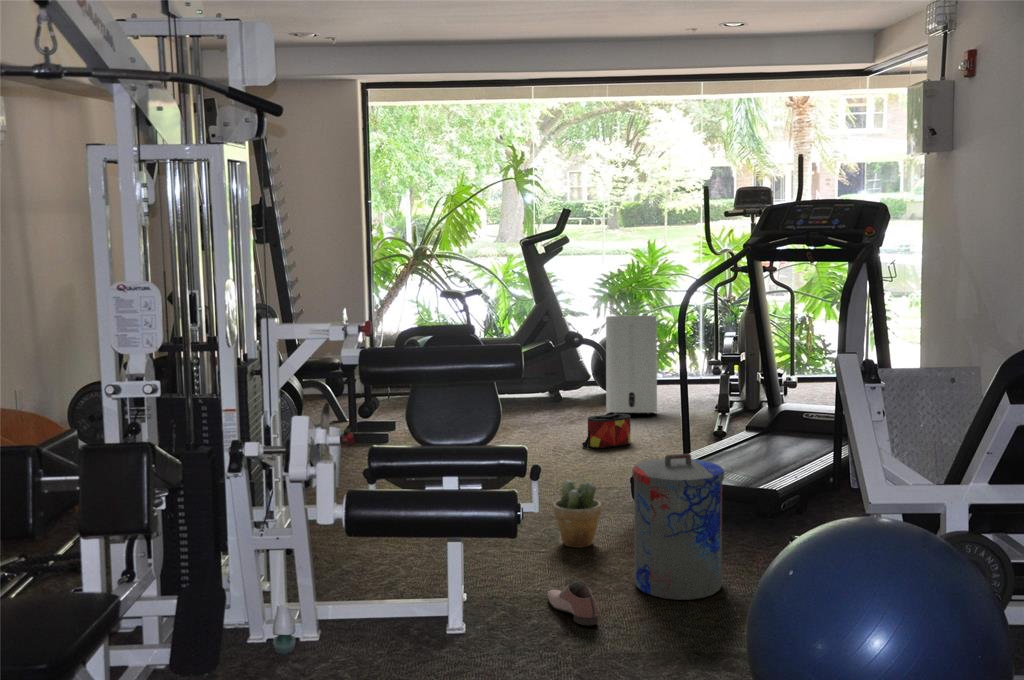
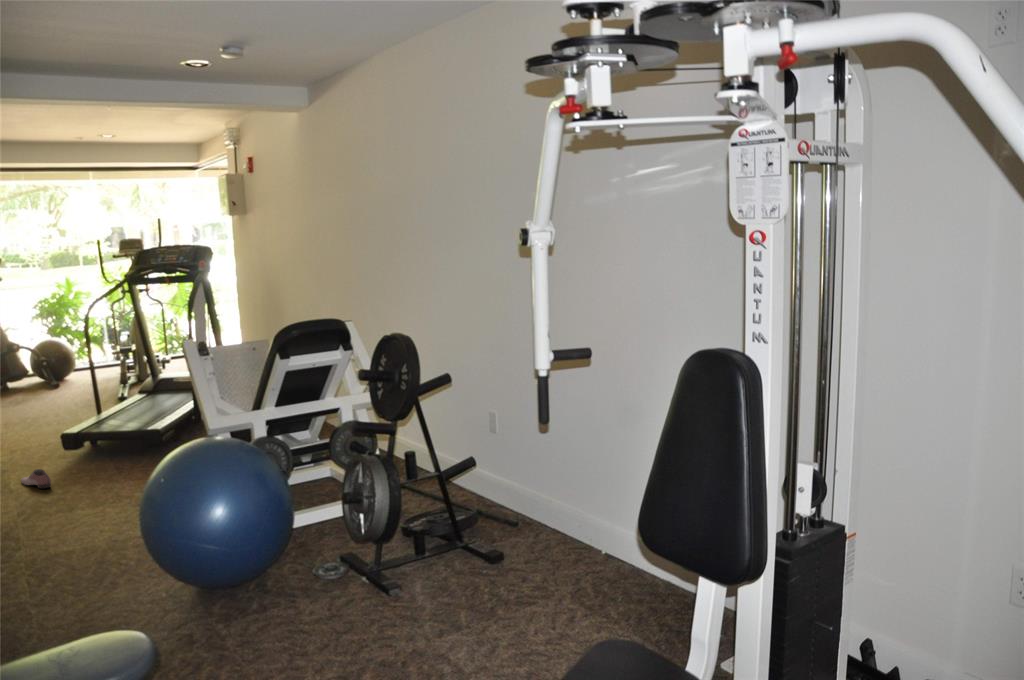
air purifier: present [606,316,657,414] -> none [39,328,80,392]
bag: present [582,413,631,448] -> none [29,390,63,412]
trash can: present [632,454,724,600] -> none [65,402,117,473]
potted plant: present [553,480,601,548] -> none [18,424,48,461]

